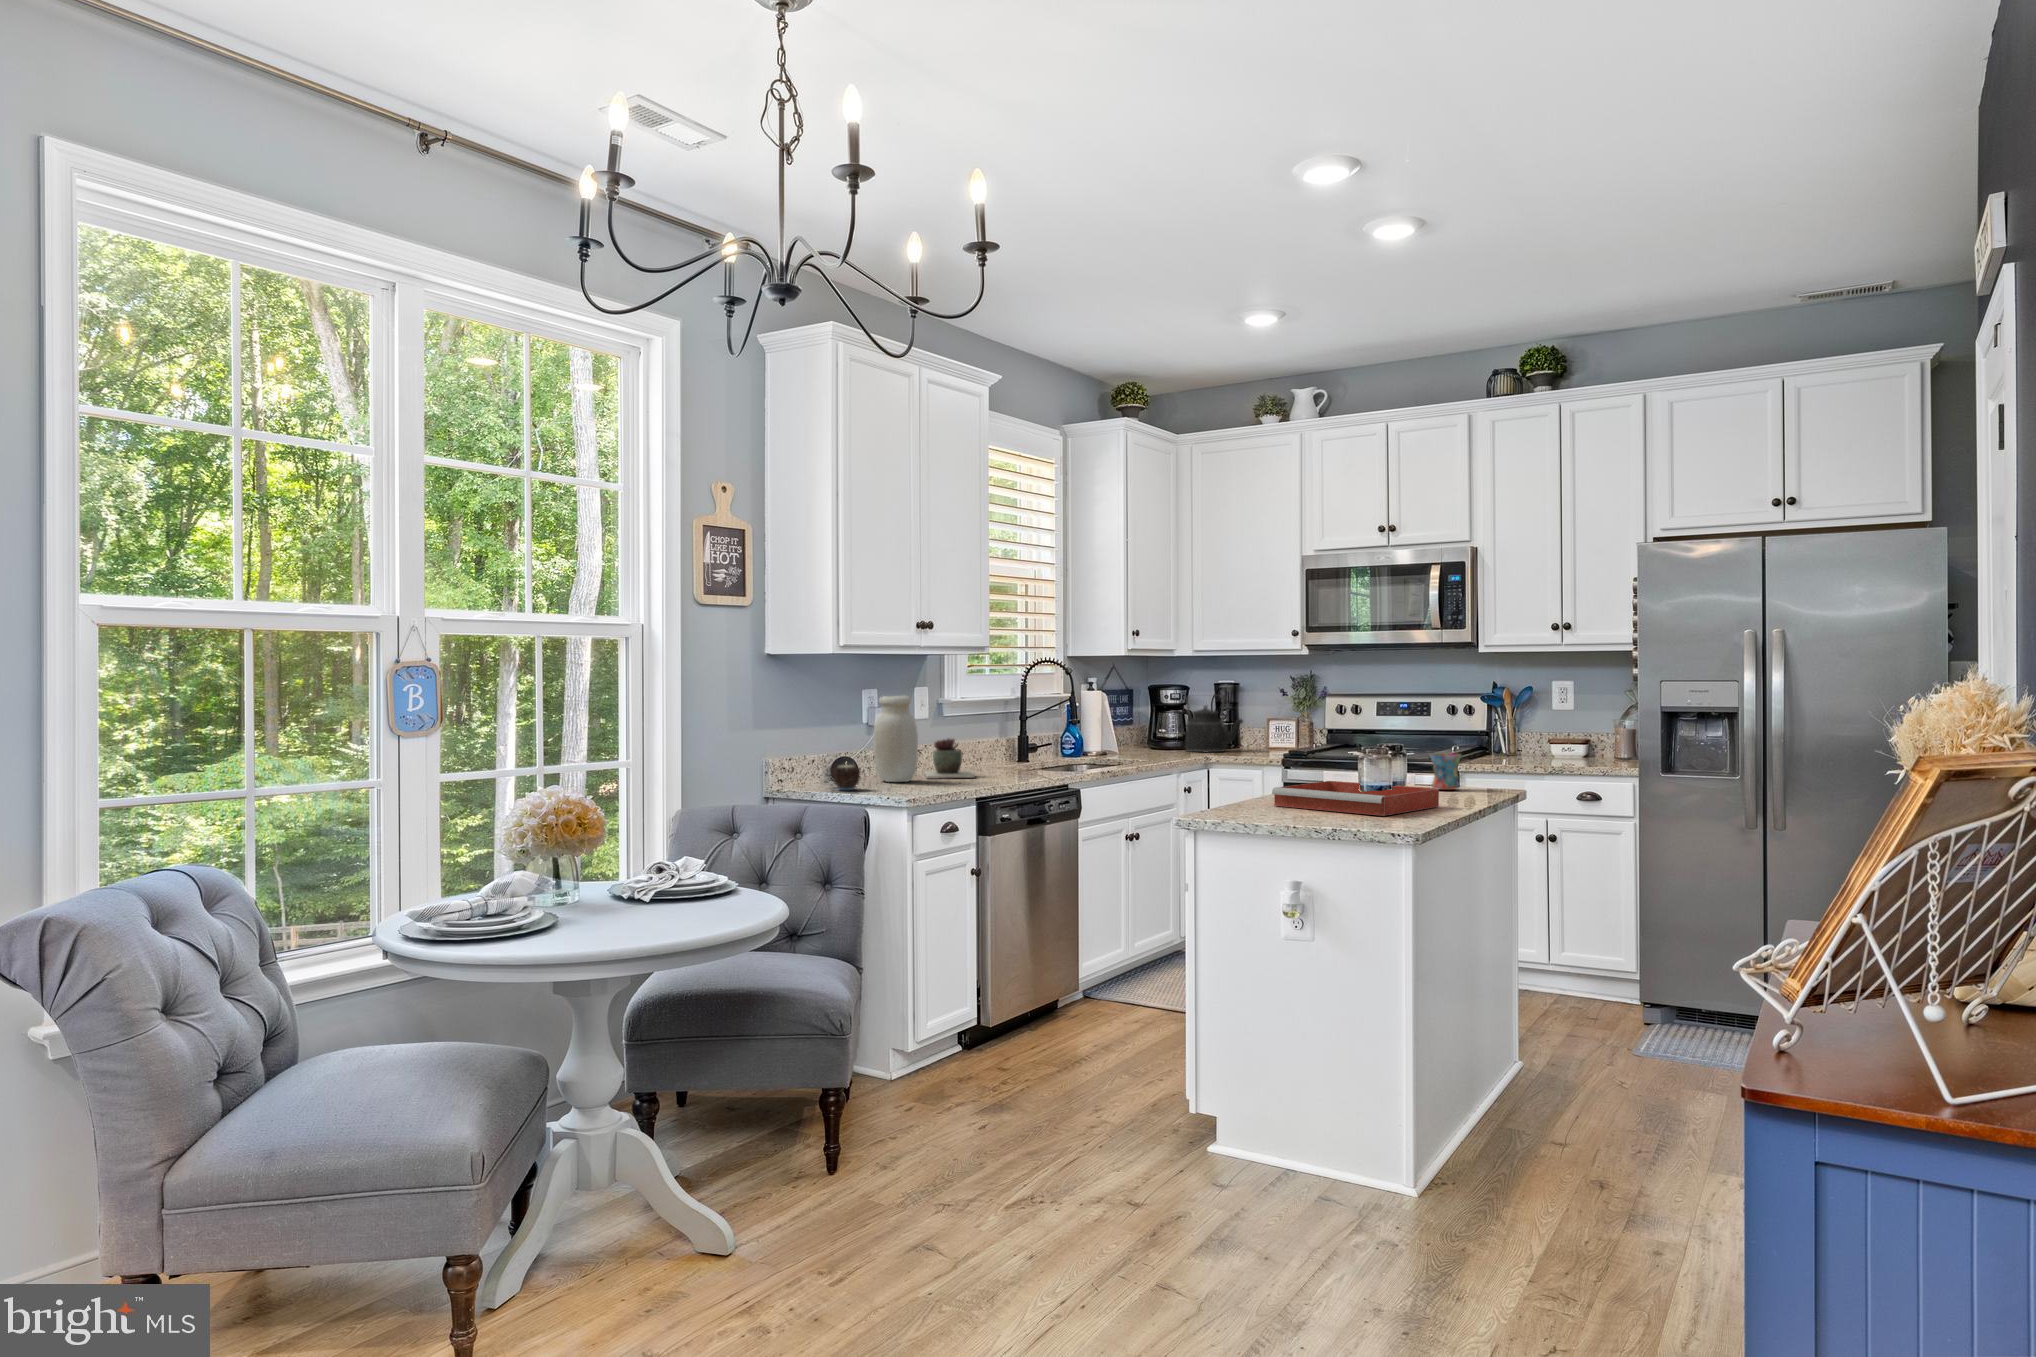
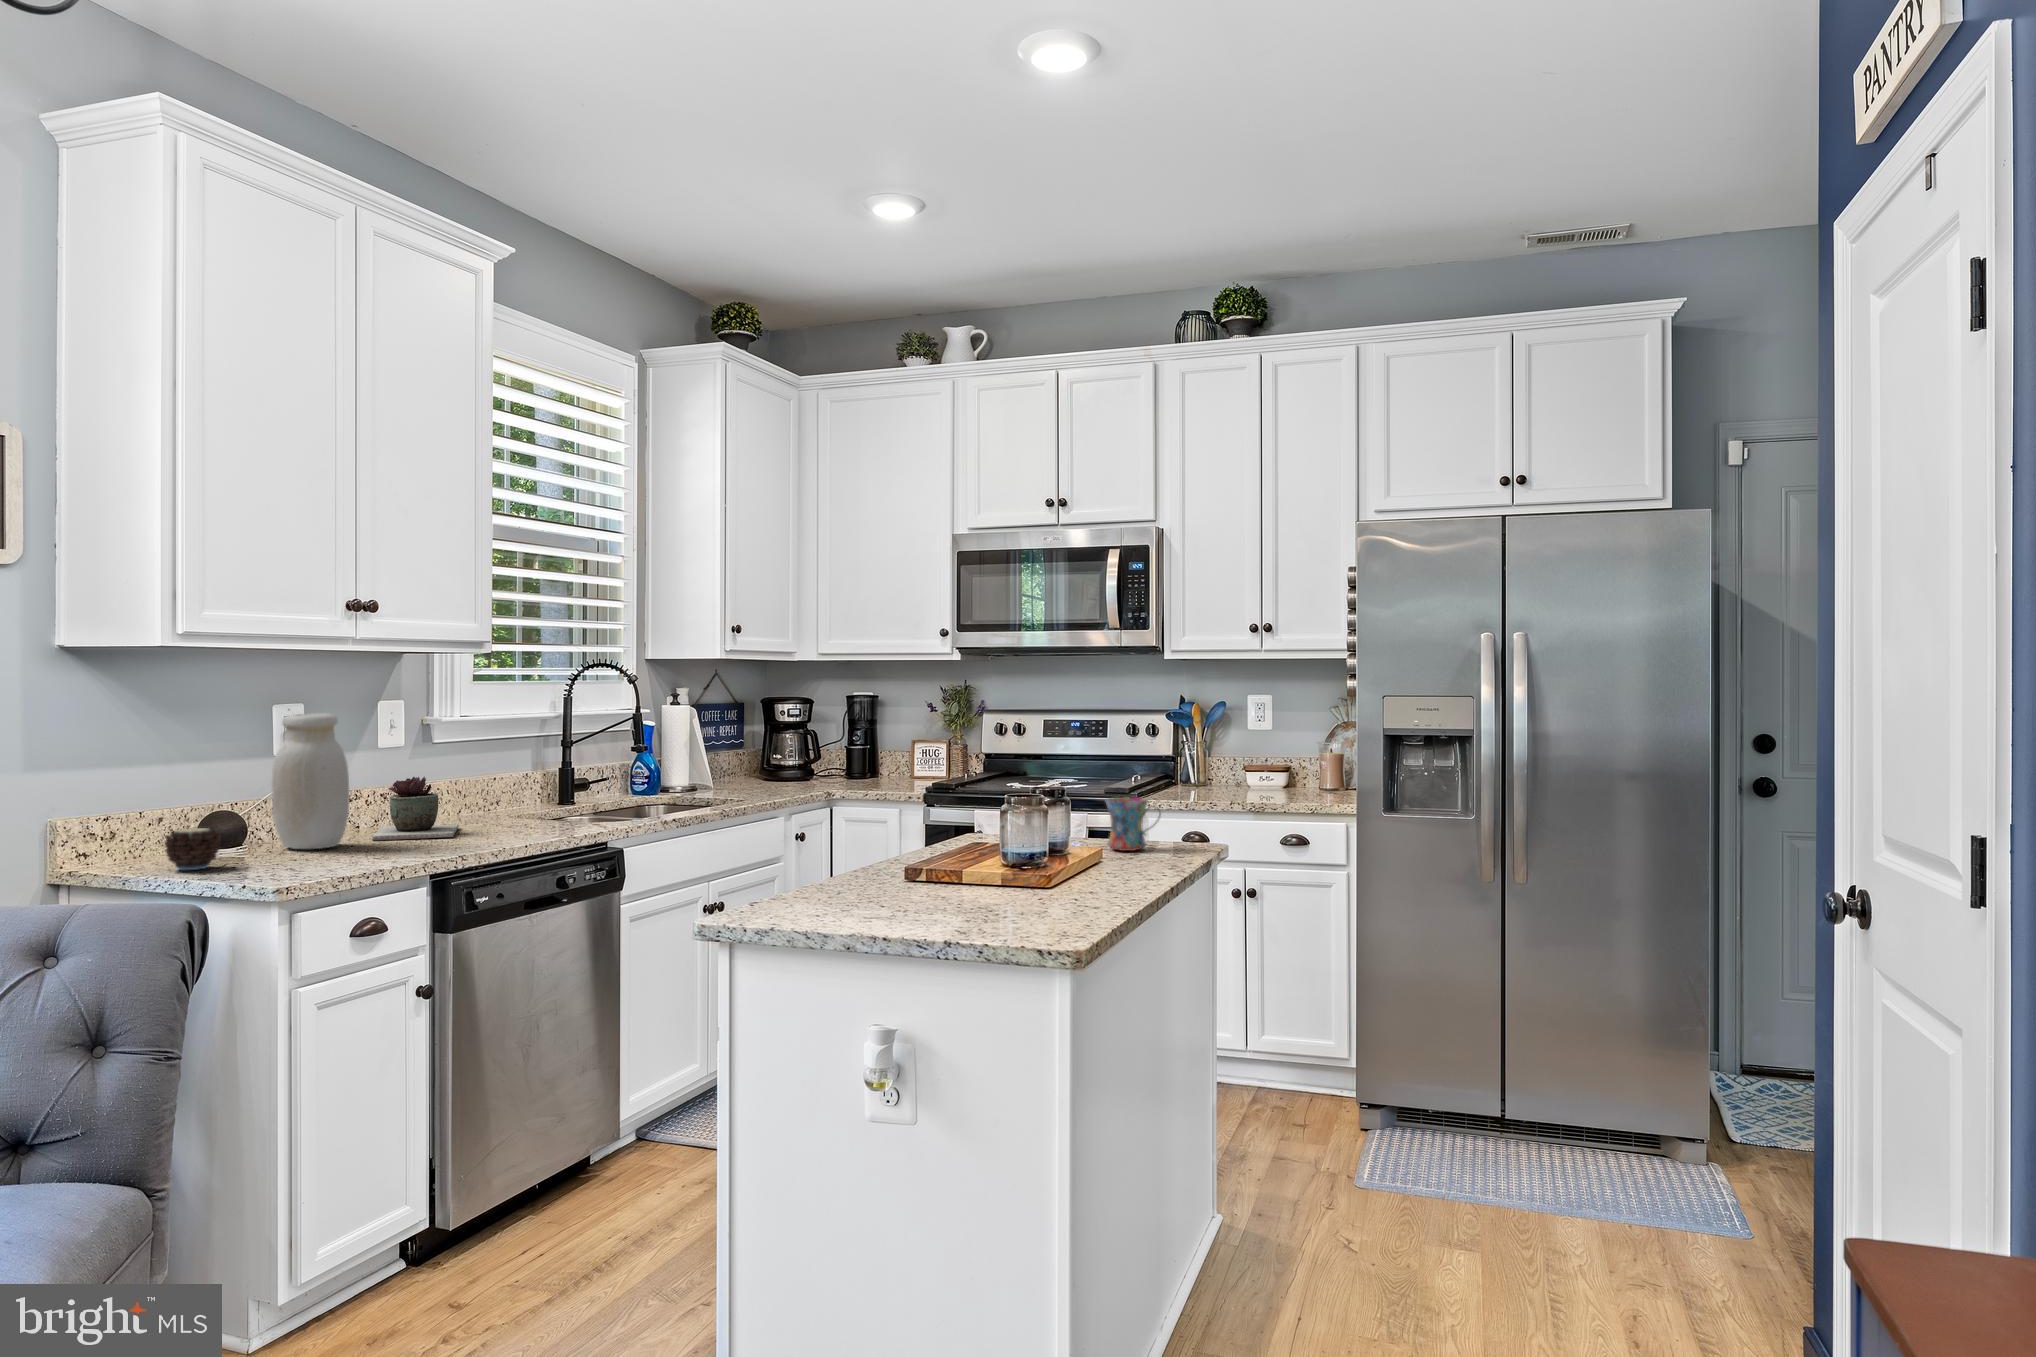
kettle: present [1185,696,1243,752] -> none [807,710,881,784]
tray: present [1272,781,1439,816] -> none [866,845,1117,911]

